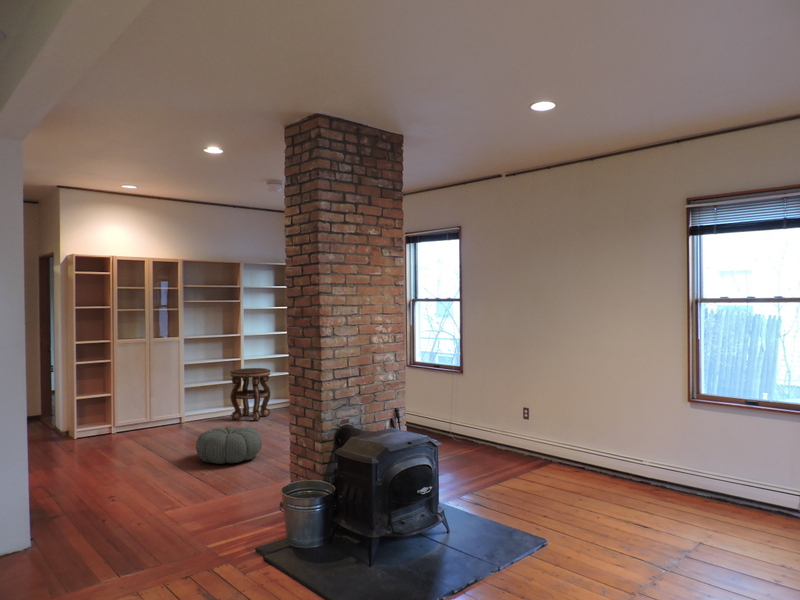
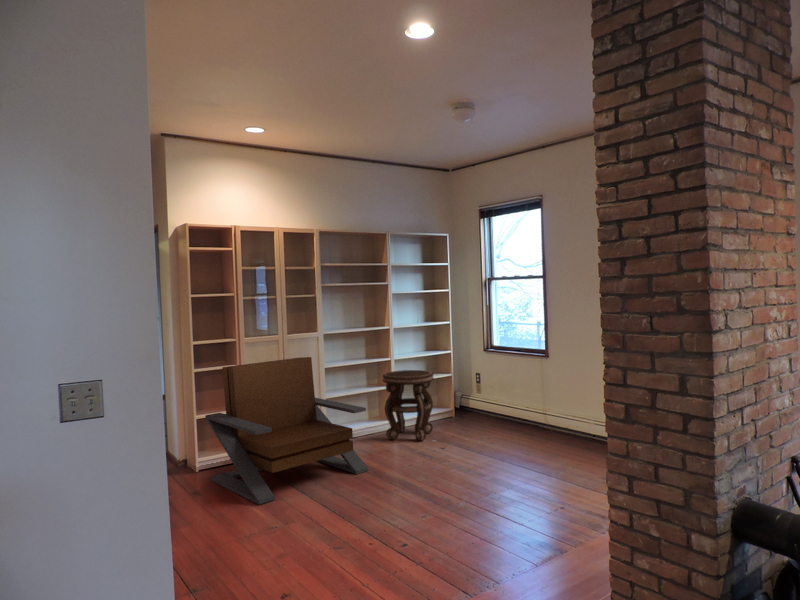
lounge chair: none [82,355,204,455] -> present [205,357,368,504]
pouf: present [196,426,262,464] -> none [382,463,478,526]

